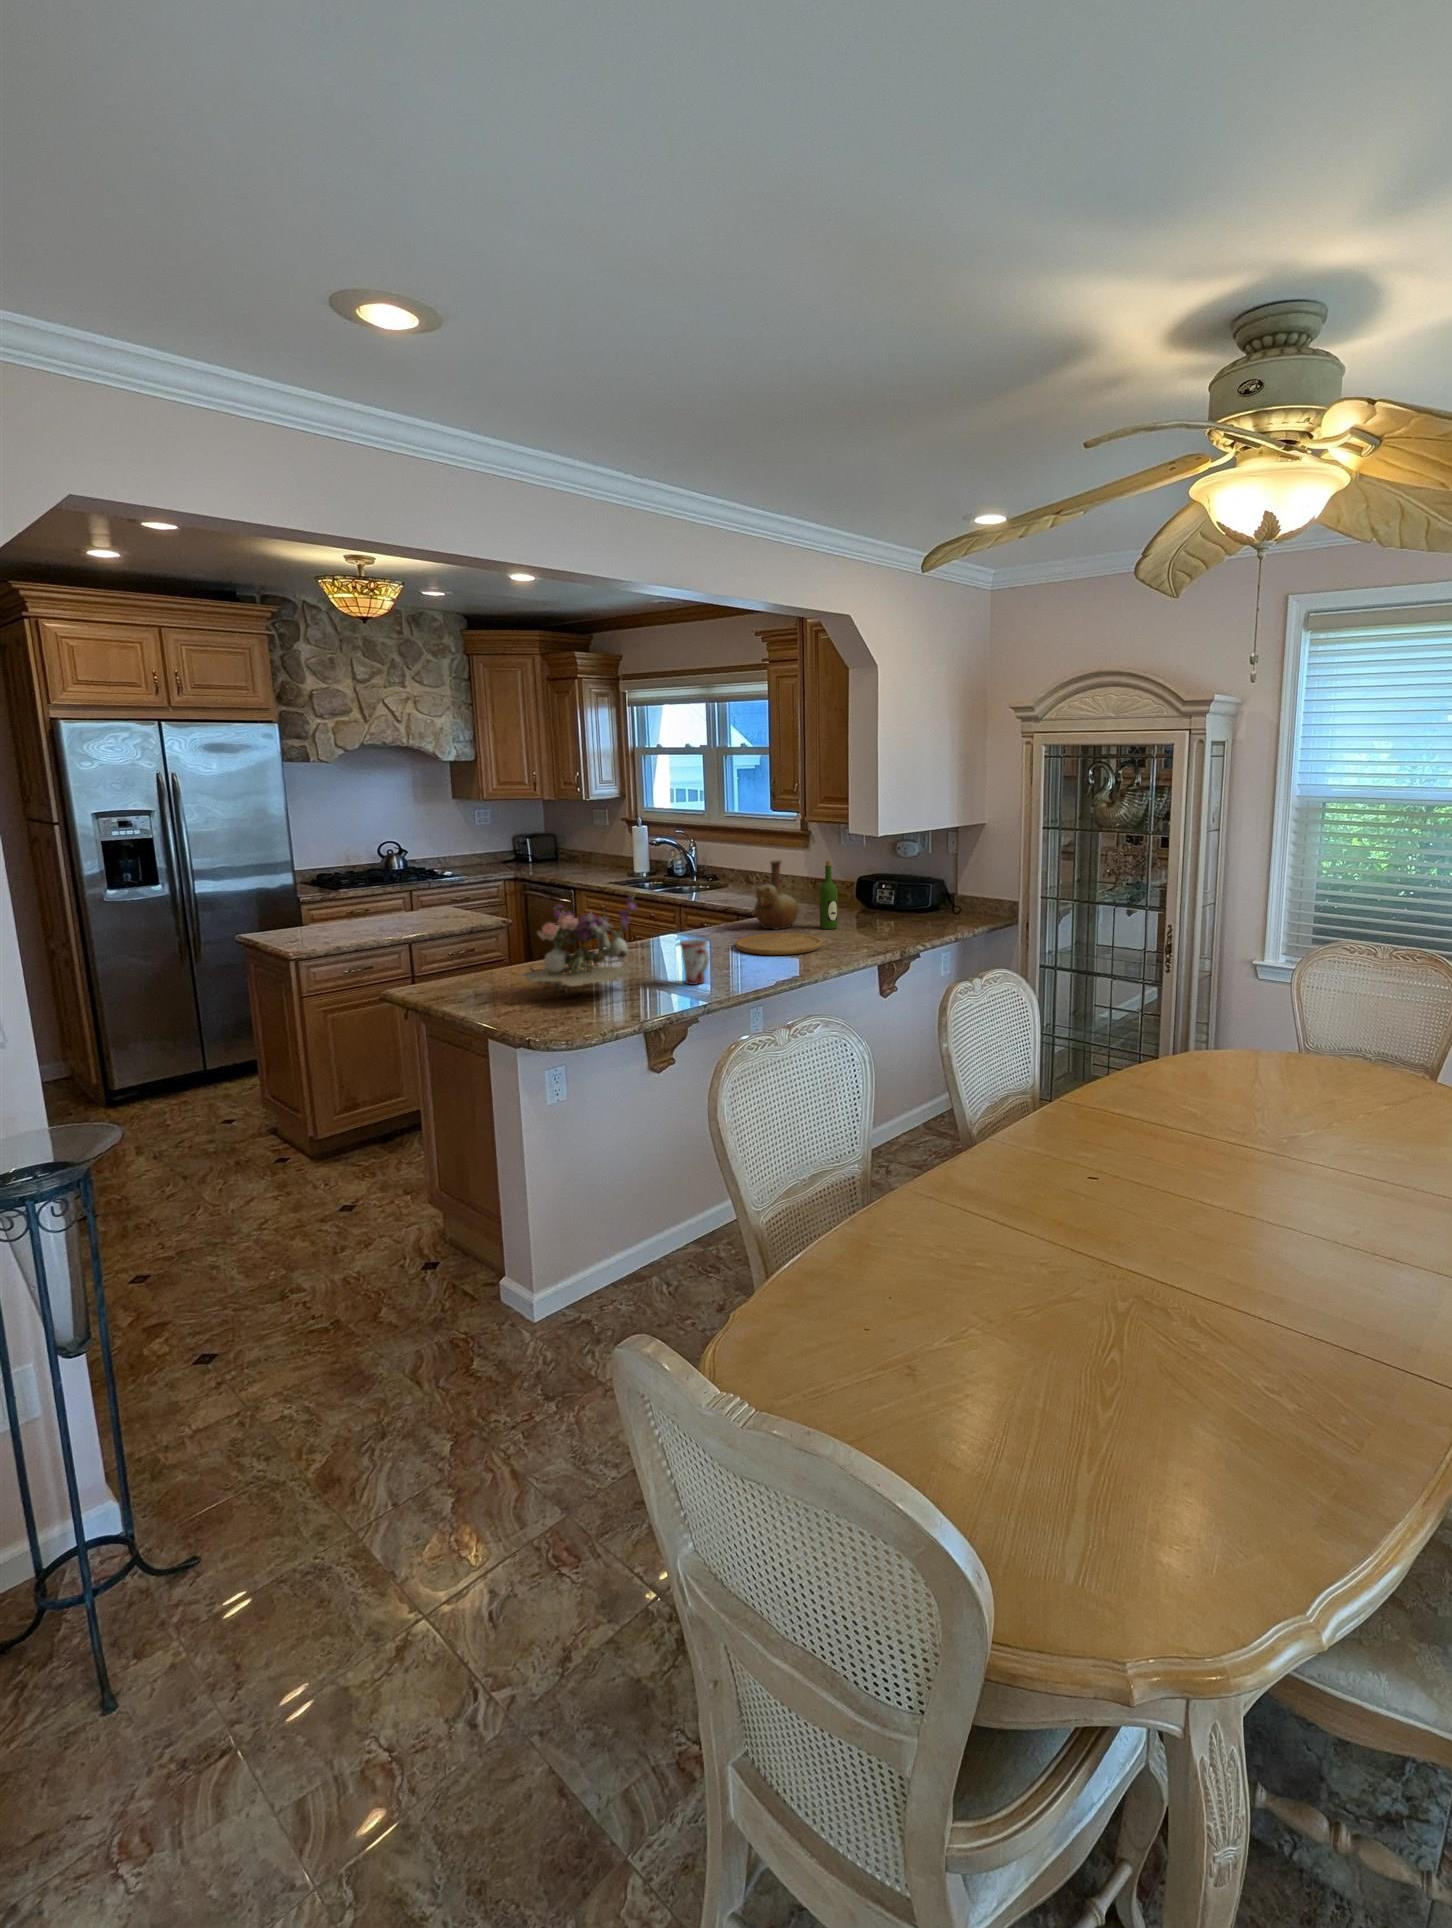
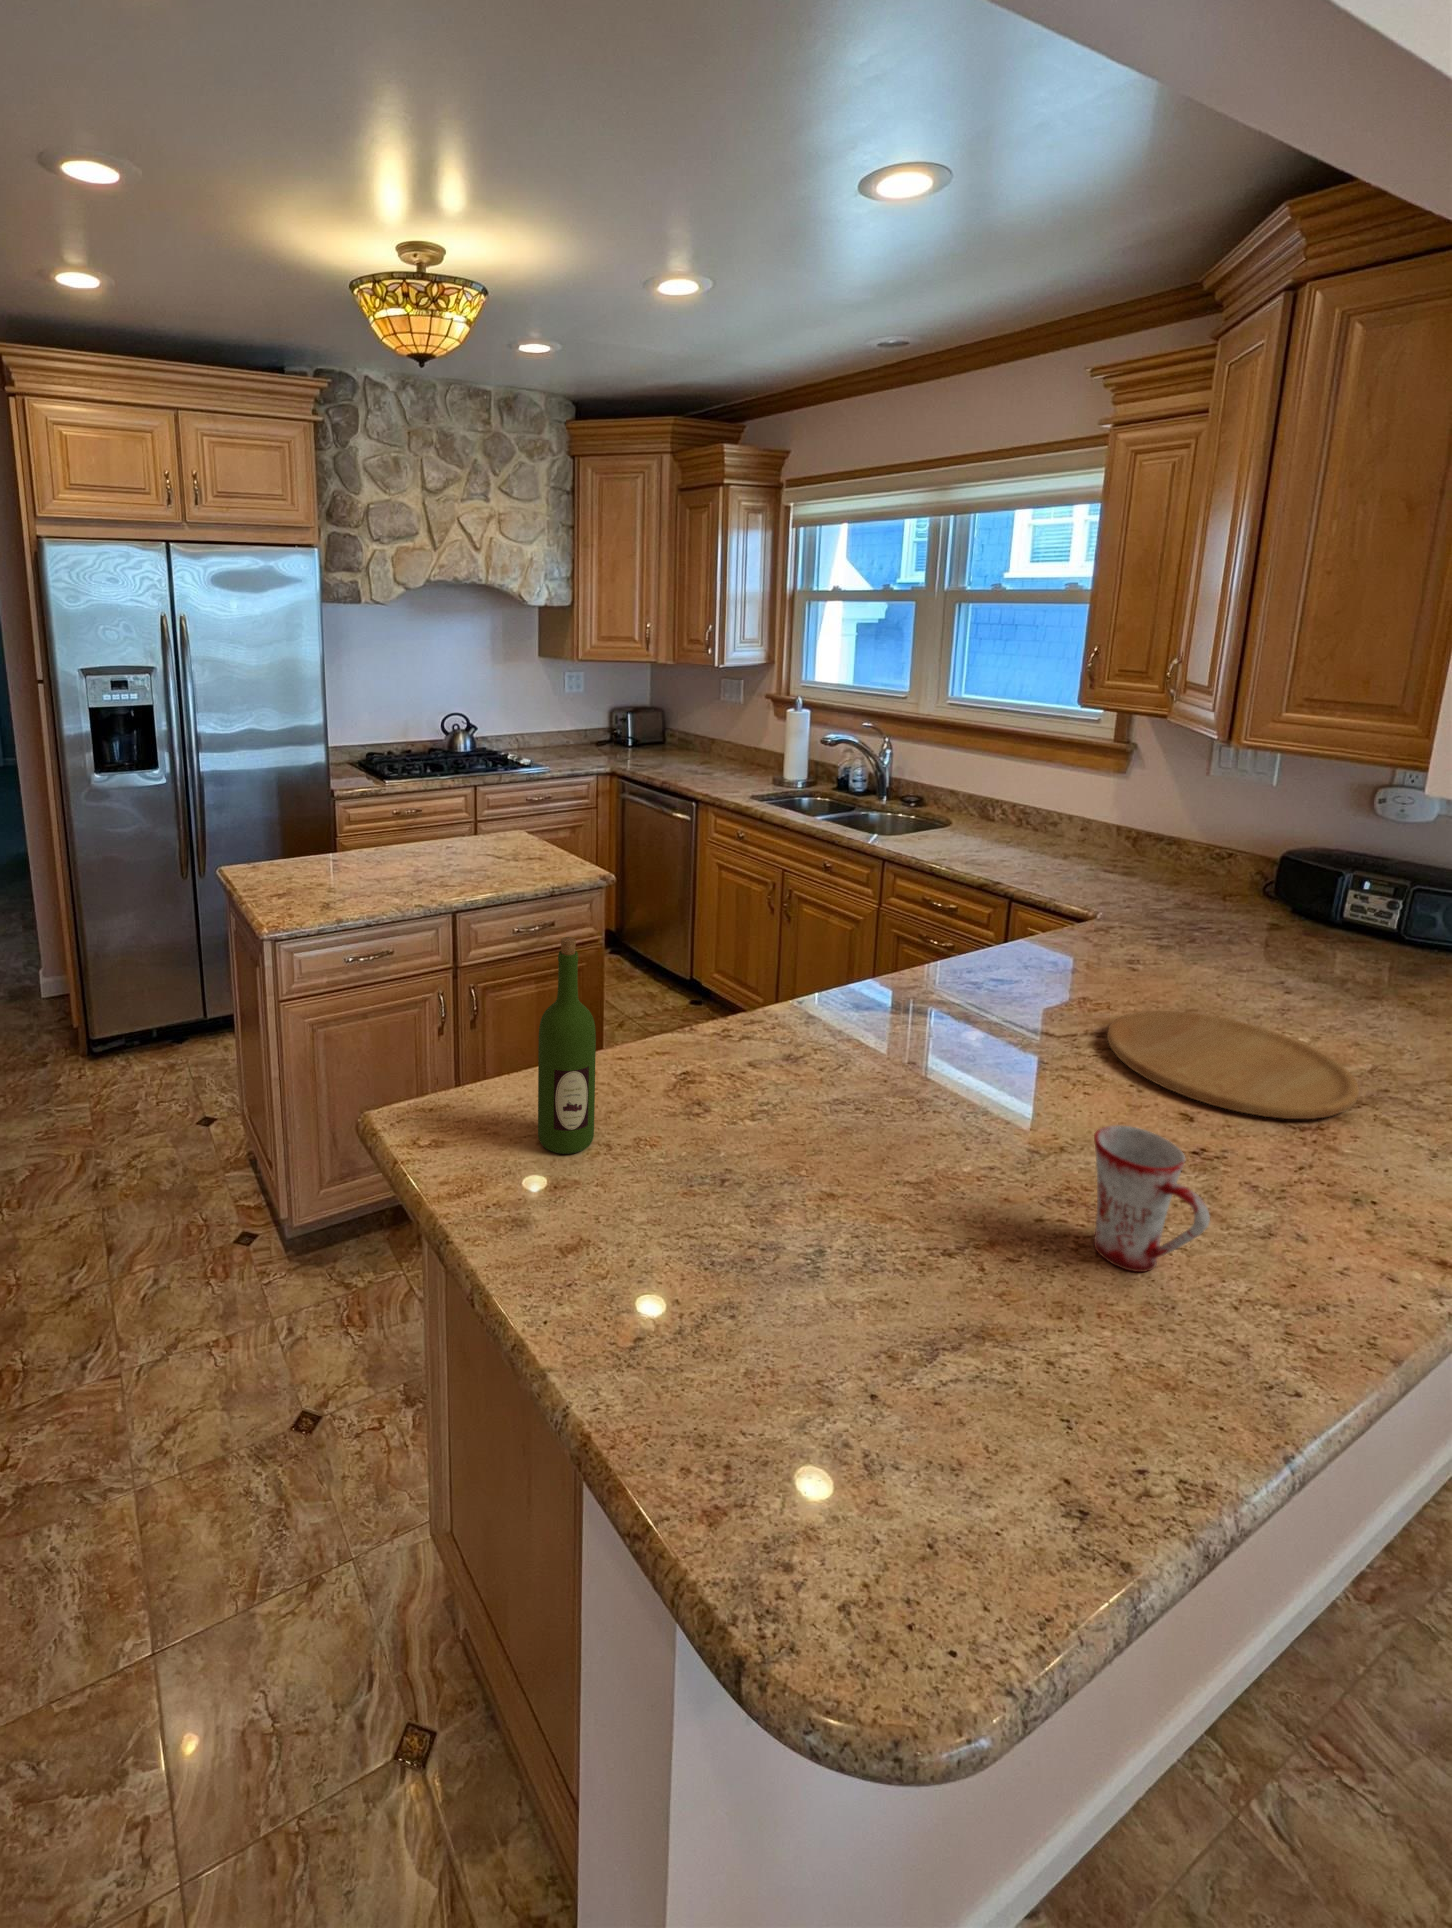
vase: present [754,860,799,930] -> none [1092,830,1202,982]
wine bottle: present [820,861,838,929] -> present [538,937,596,1154]
flower arrangement: present [521,896,644,991] -> none [656,992,1006,1317]

